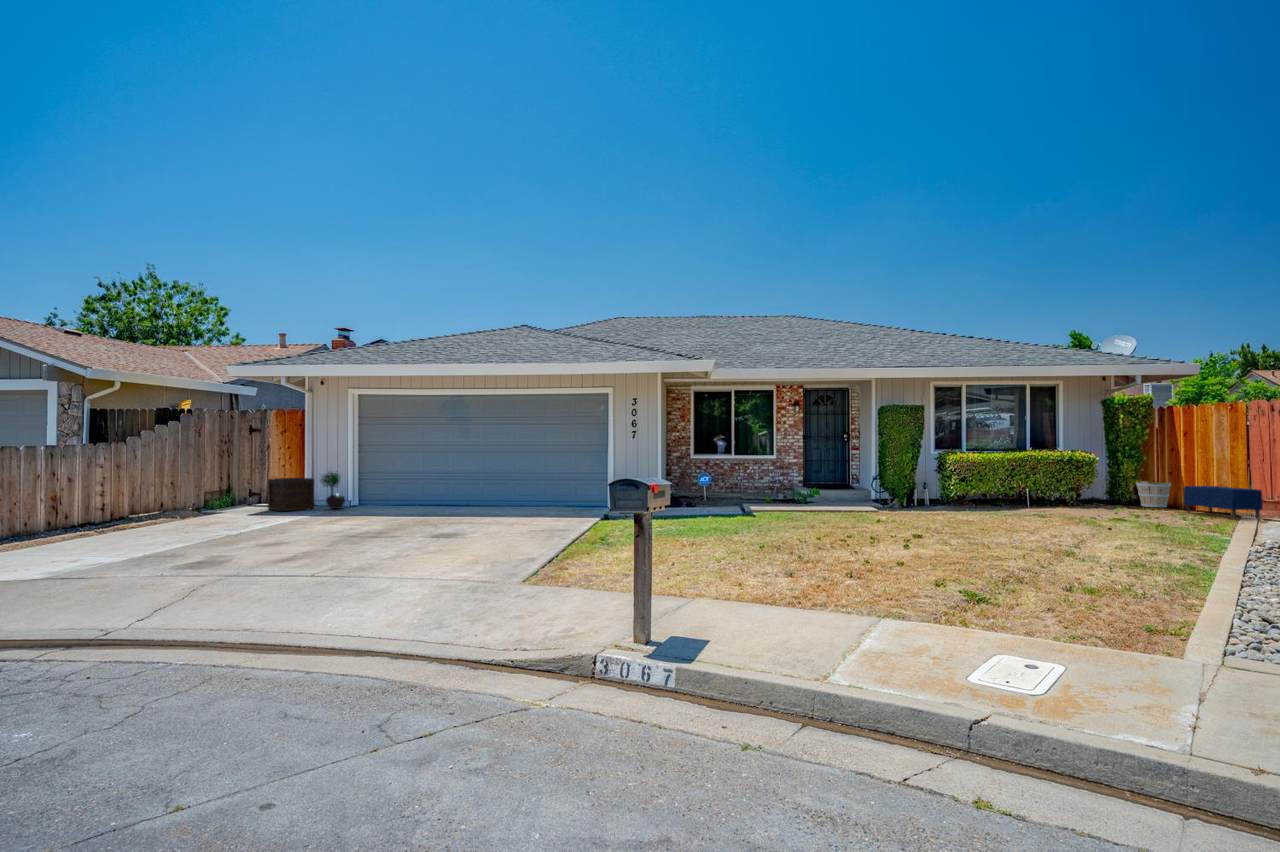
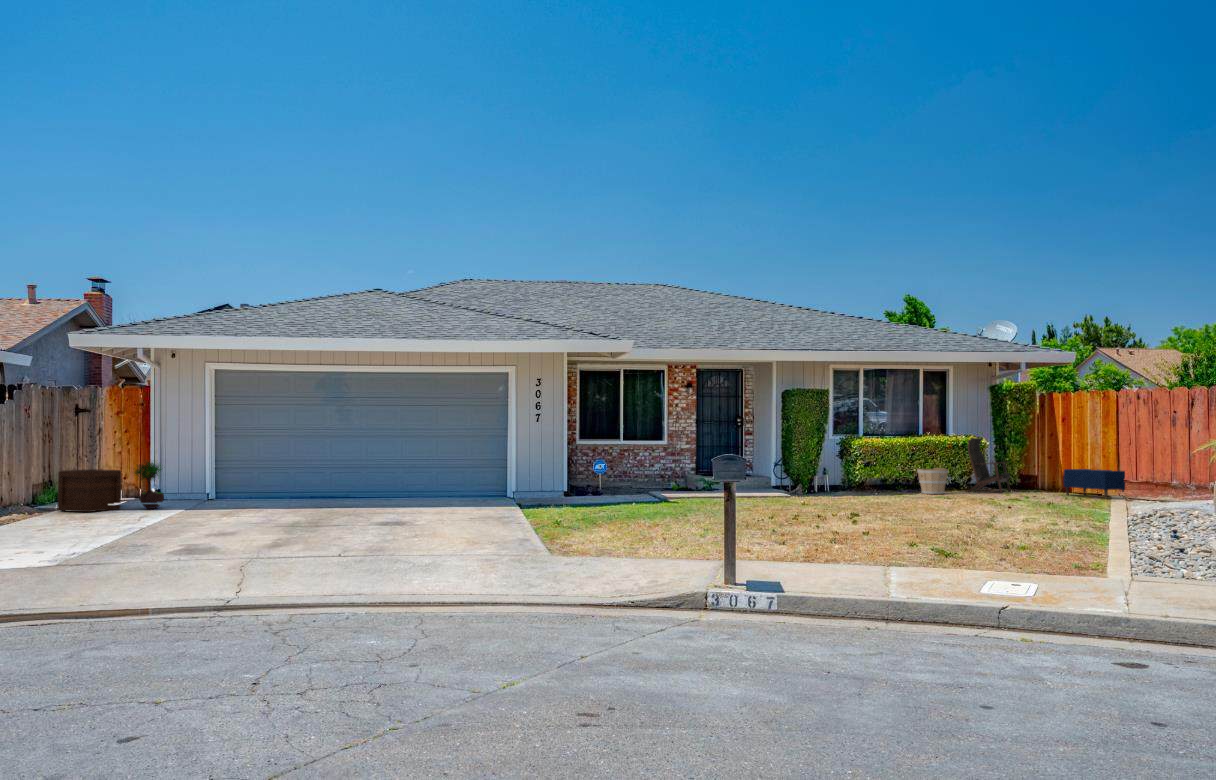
lounge chair: none [1074,453,1126,509] -> present [968,438,1010,493]
wooden bucket: present [1136,481,1171,508] -> present [917,468,948,494]

